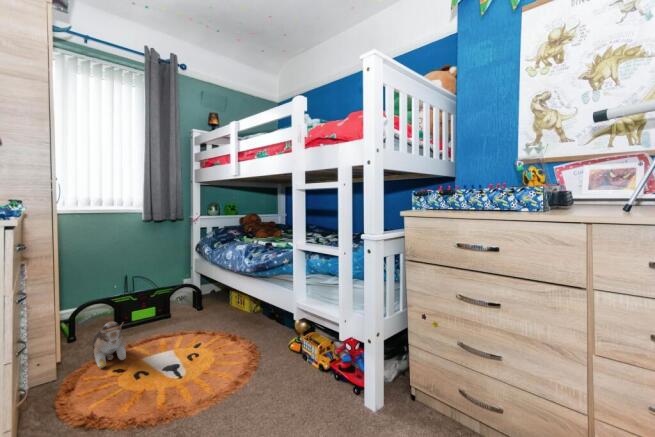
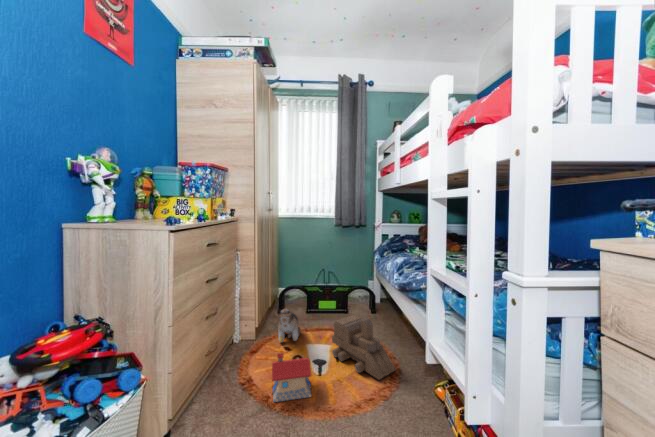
toy train: none [179,307,254,361] -> present [332,315,396,380]
toy house: none [123,360,185,417] -> present [272,354,311,402]

